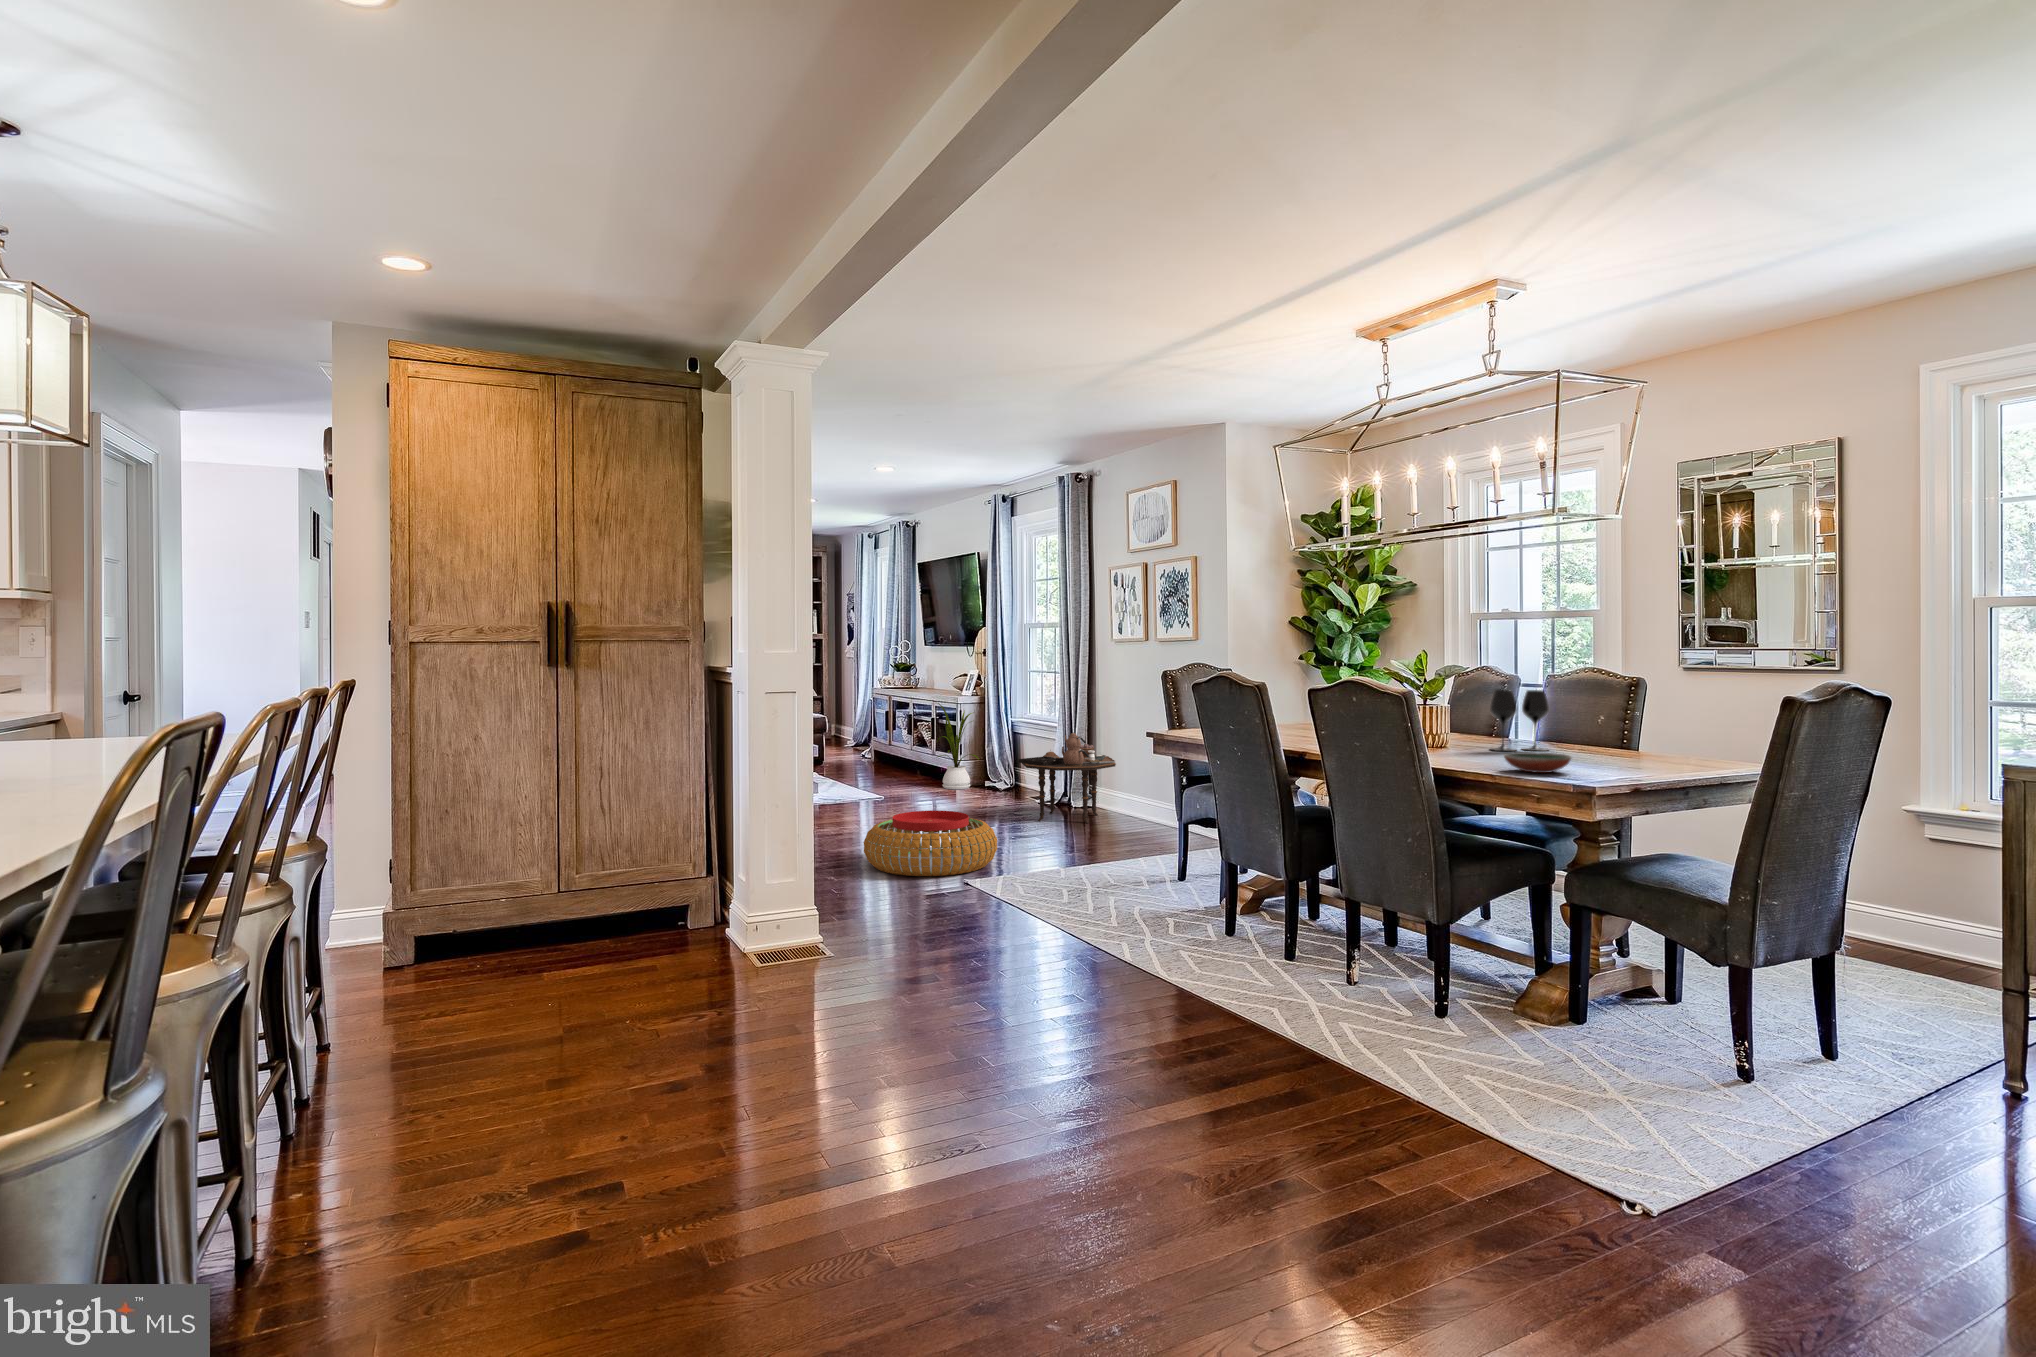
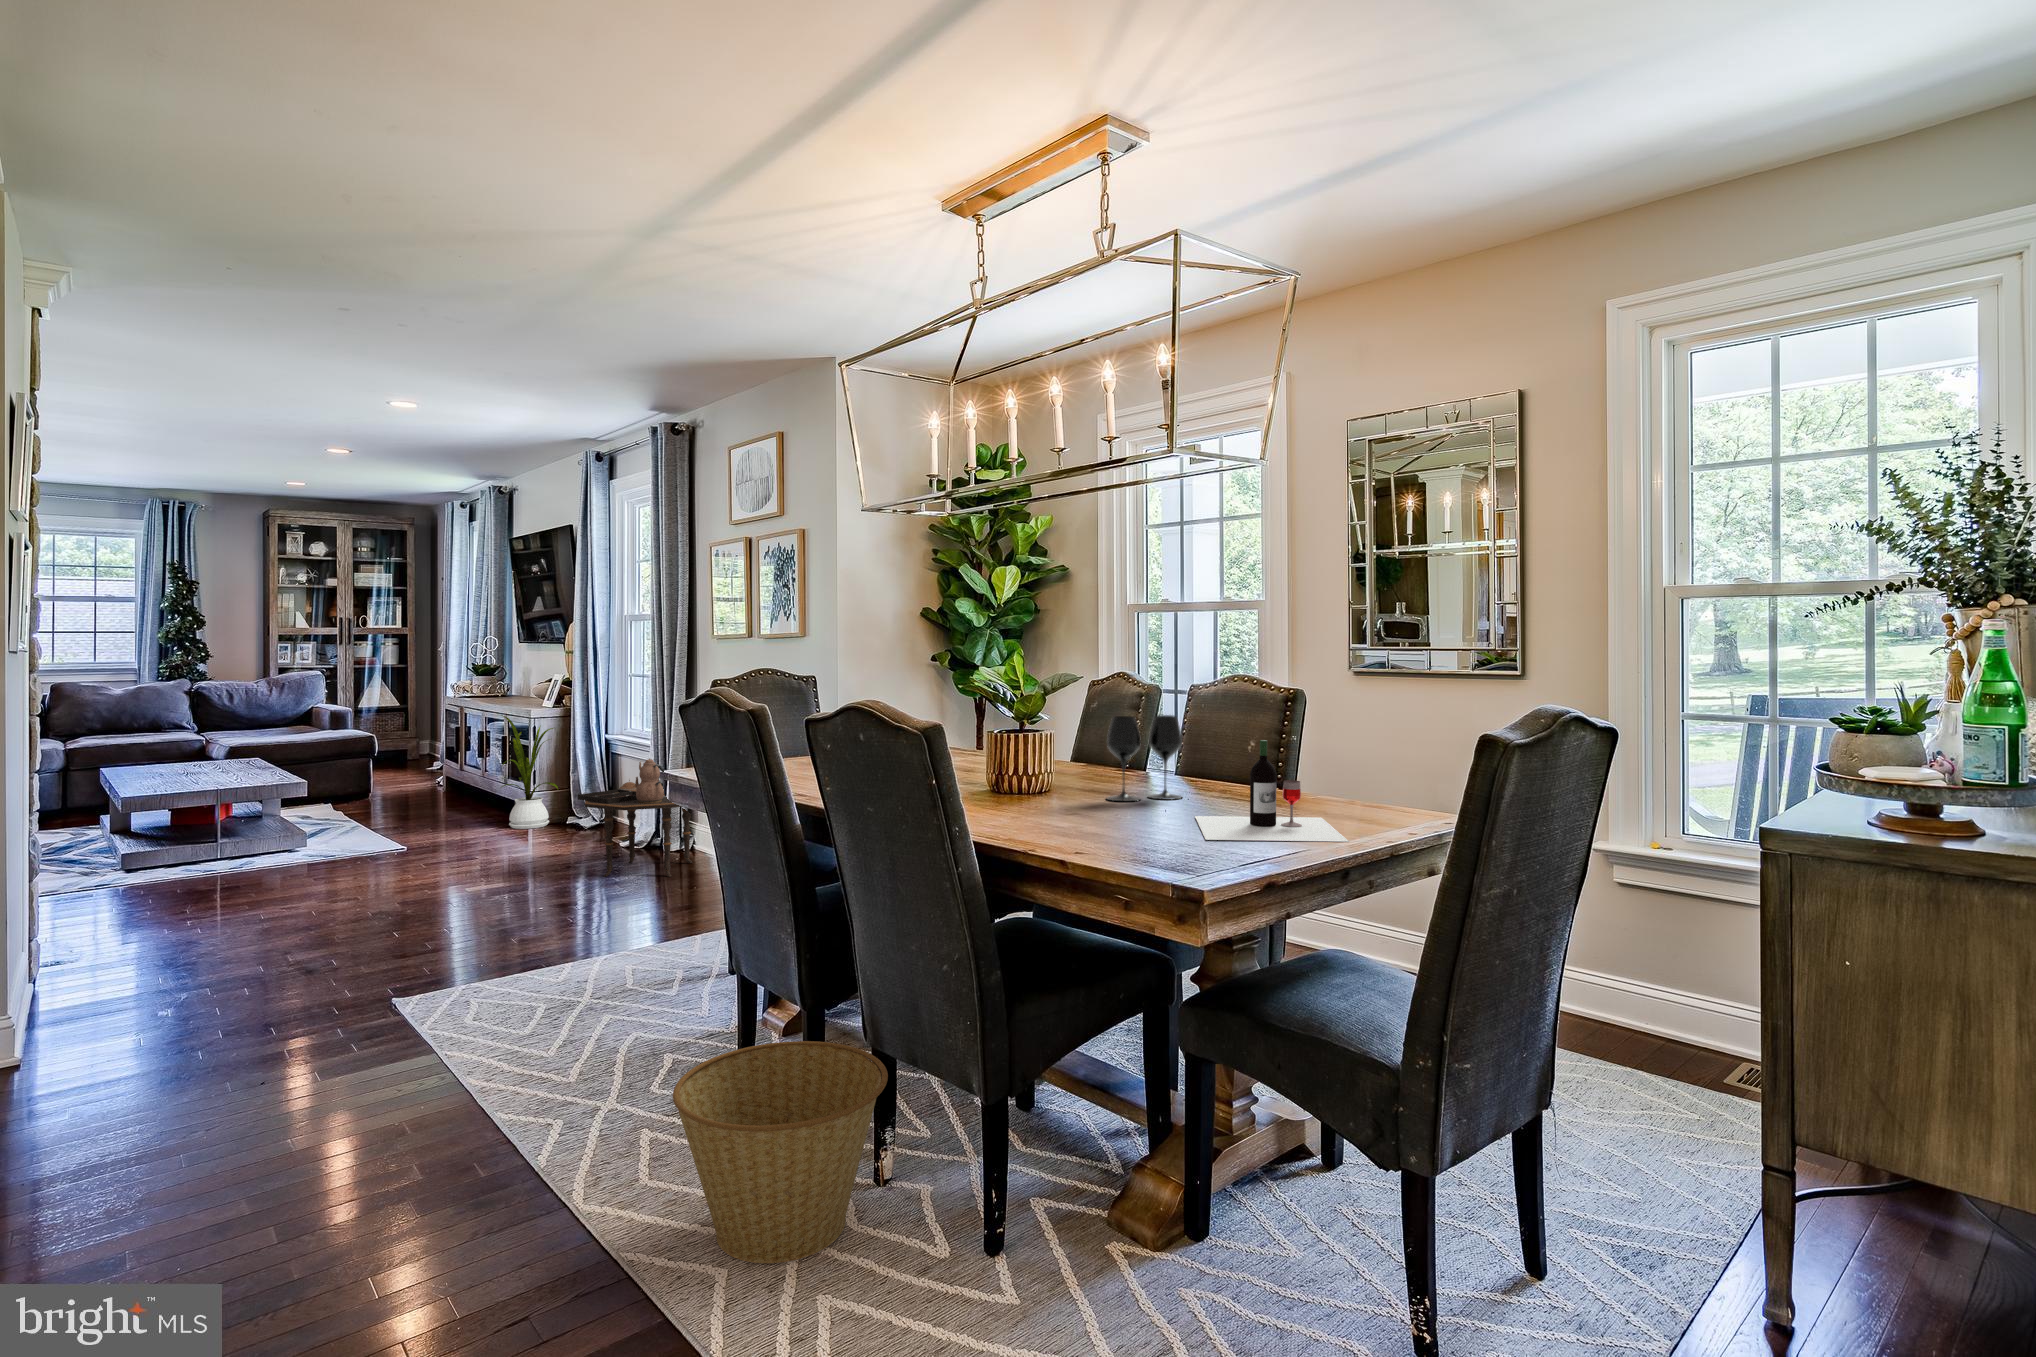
wine bottle: none [1567,703,1695,771] -> present [1195,740,1349,842]
decorative bowl: present [1504,752,1571,773] -> none [1092,819,1185,854]
pouf: present [864,811,997,876] -> none [261,885,489,993]
basket: none [1228,893,1363,1014] -> present [673,1041,888,1263]

